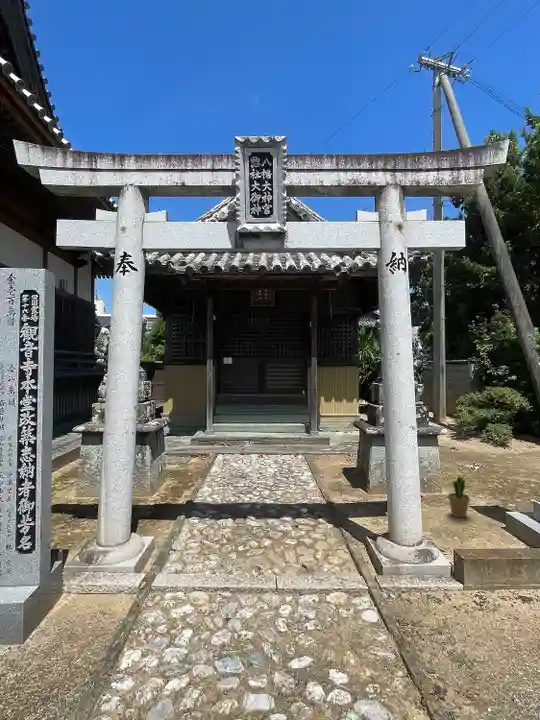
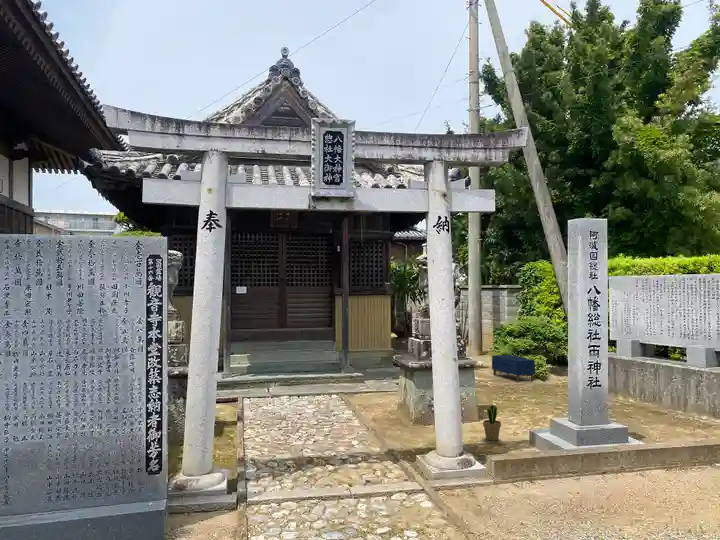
bench: none [457,422,503,449] -> present [492,355,535,382]

